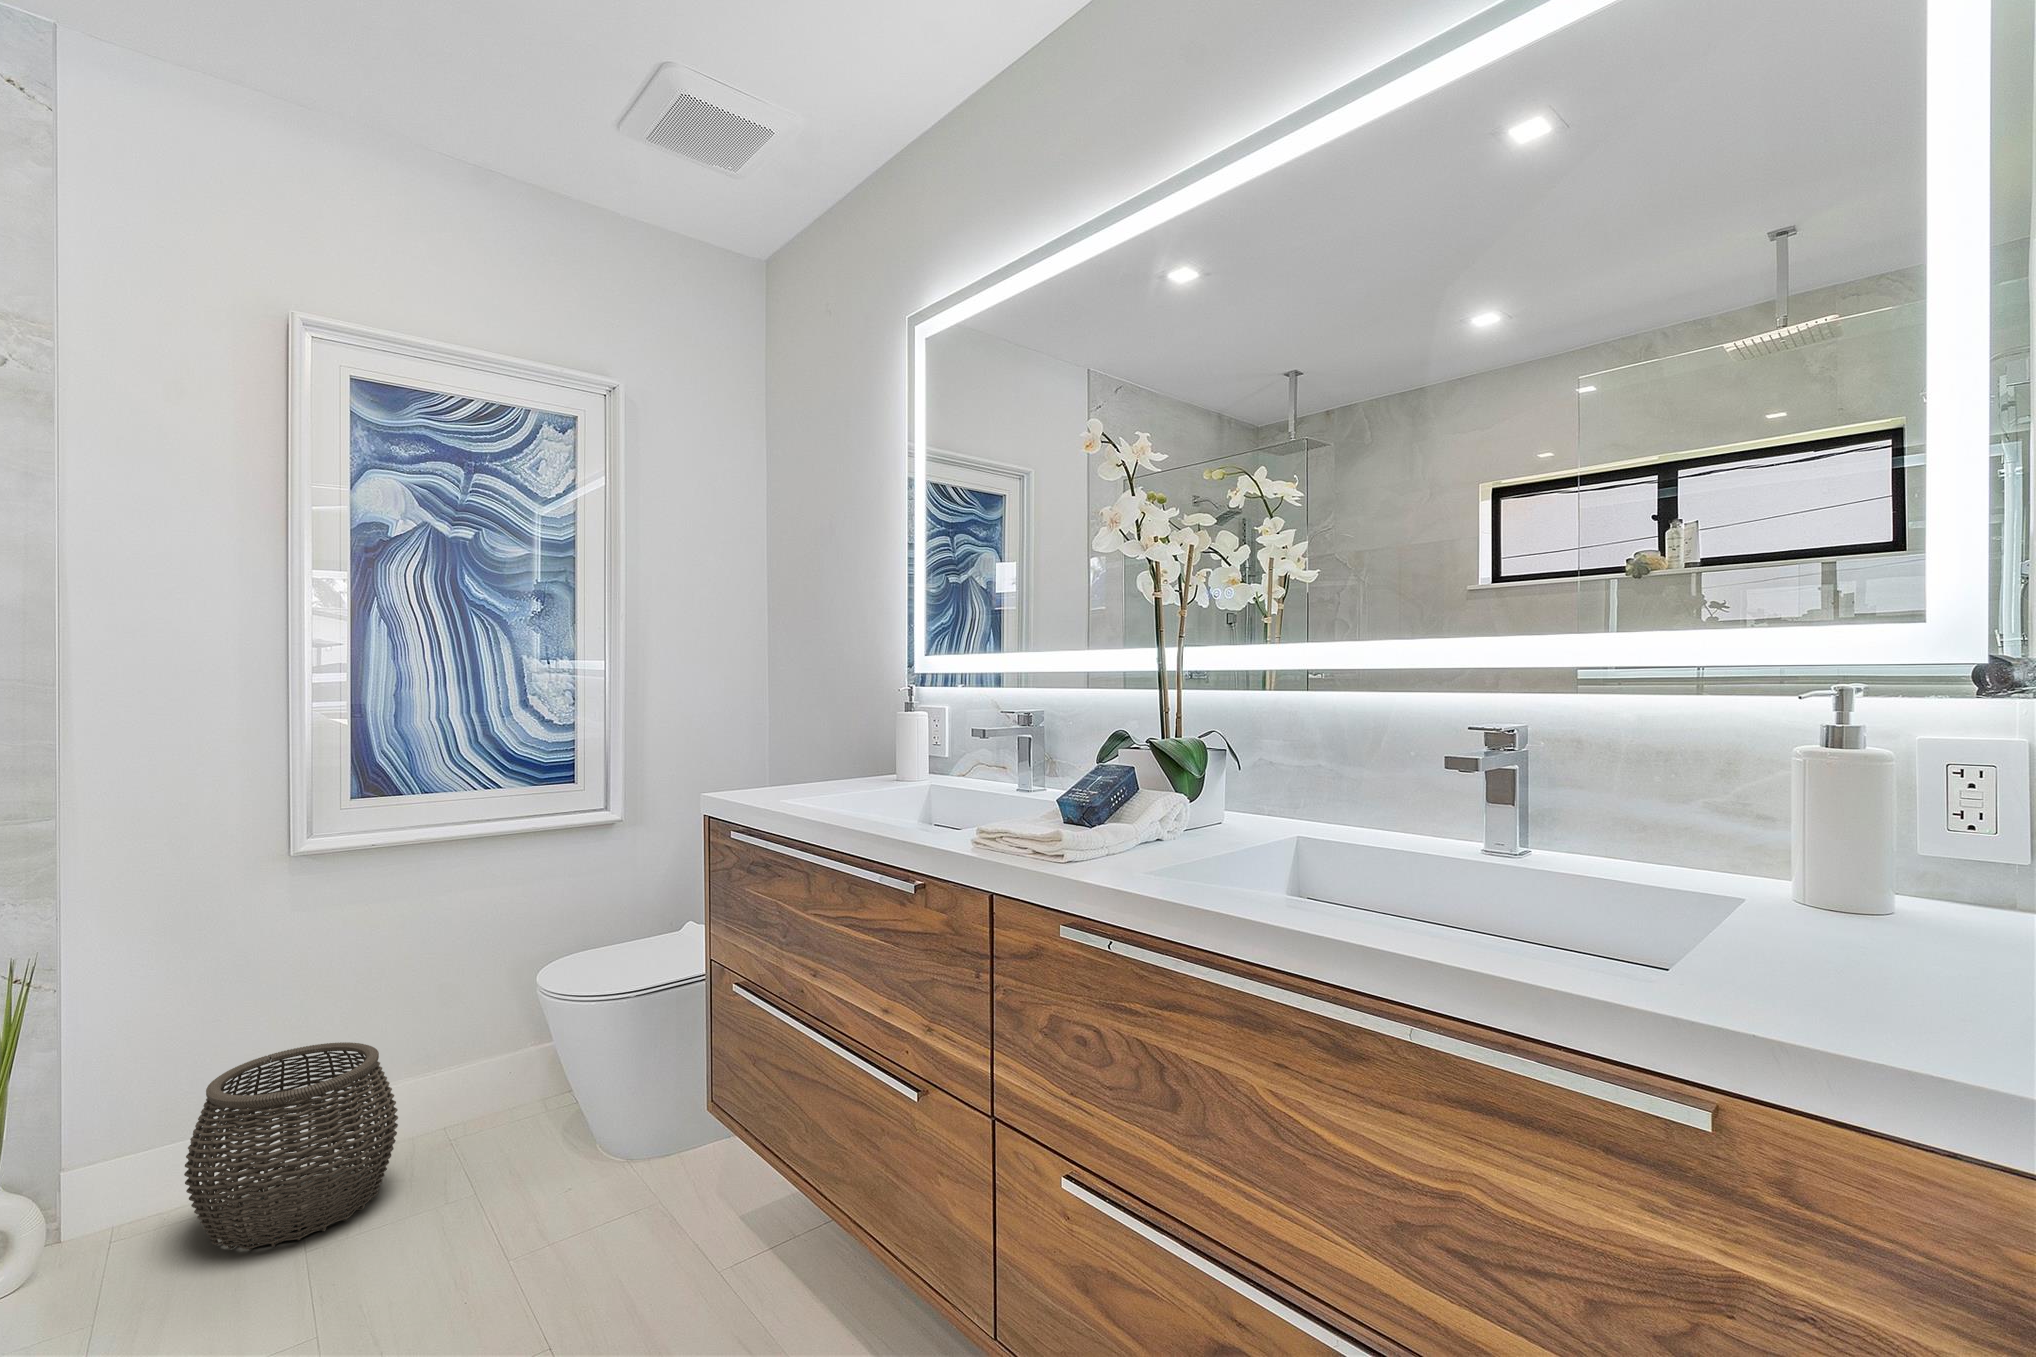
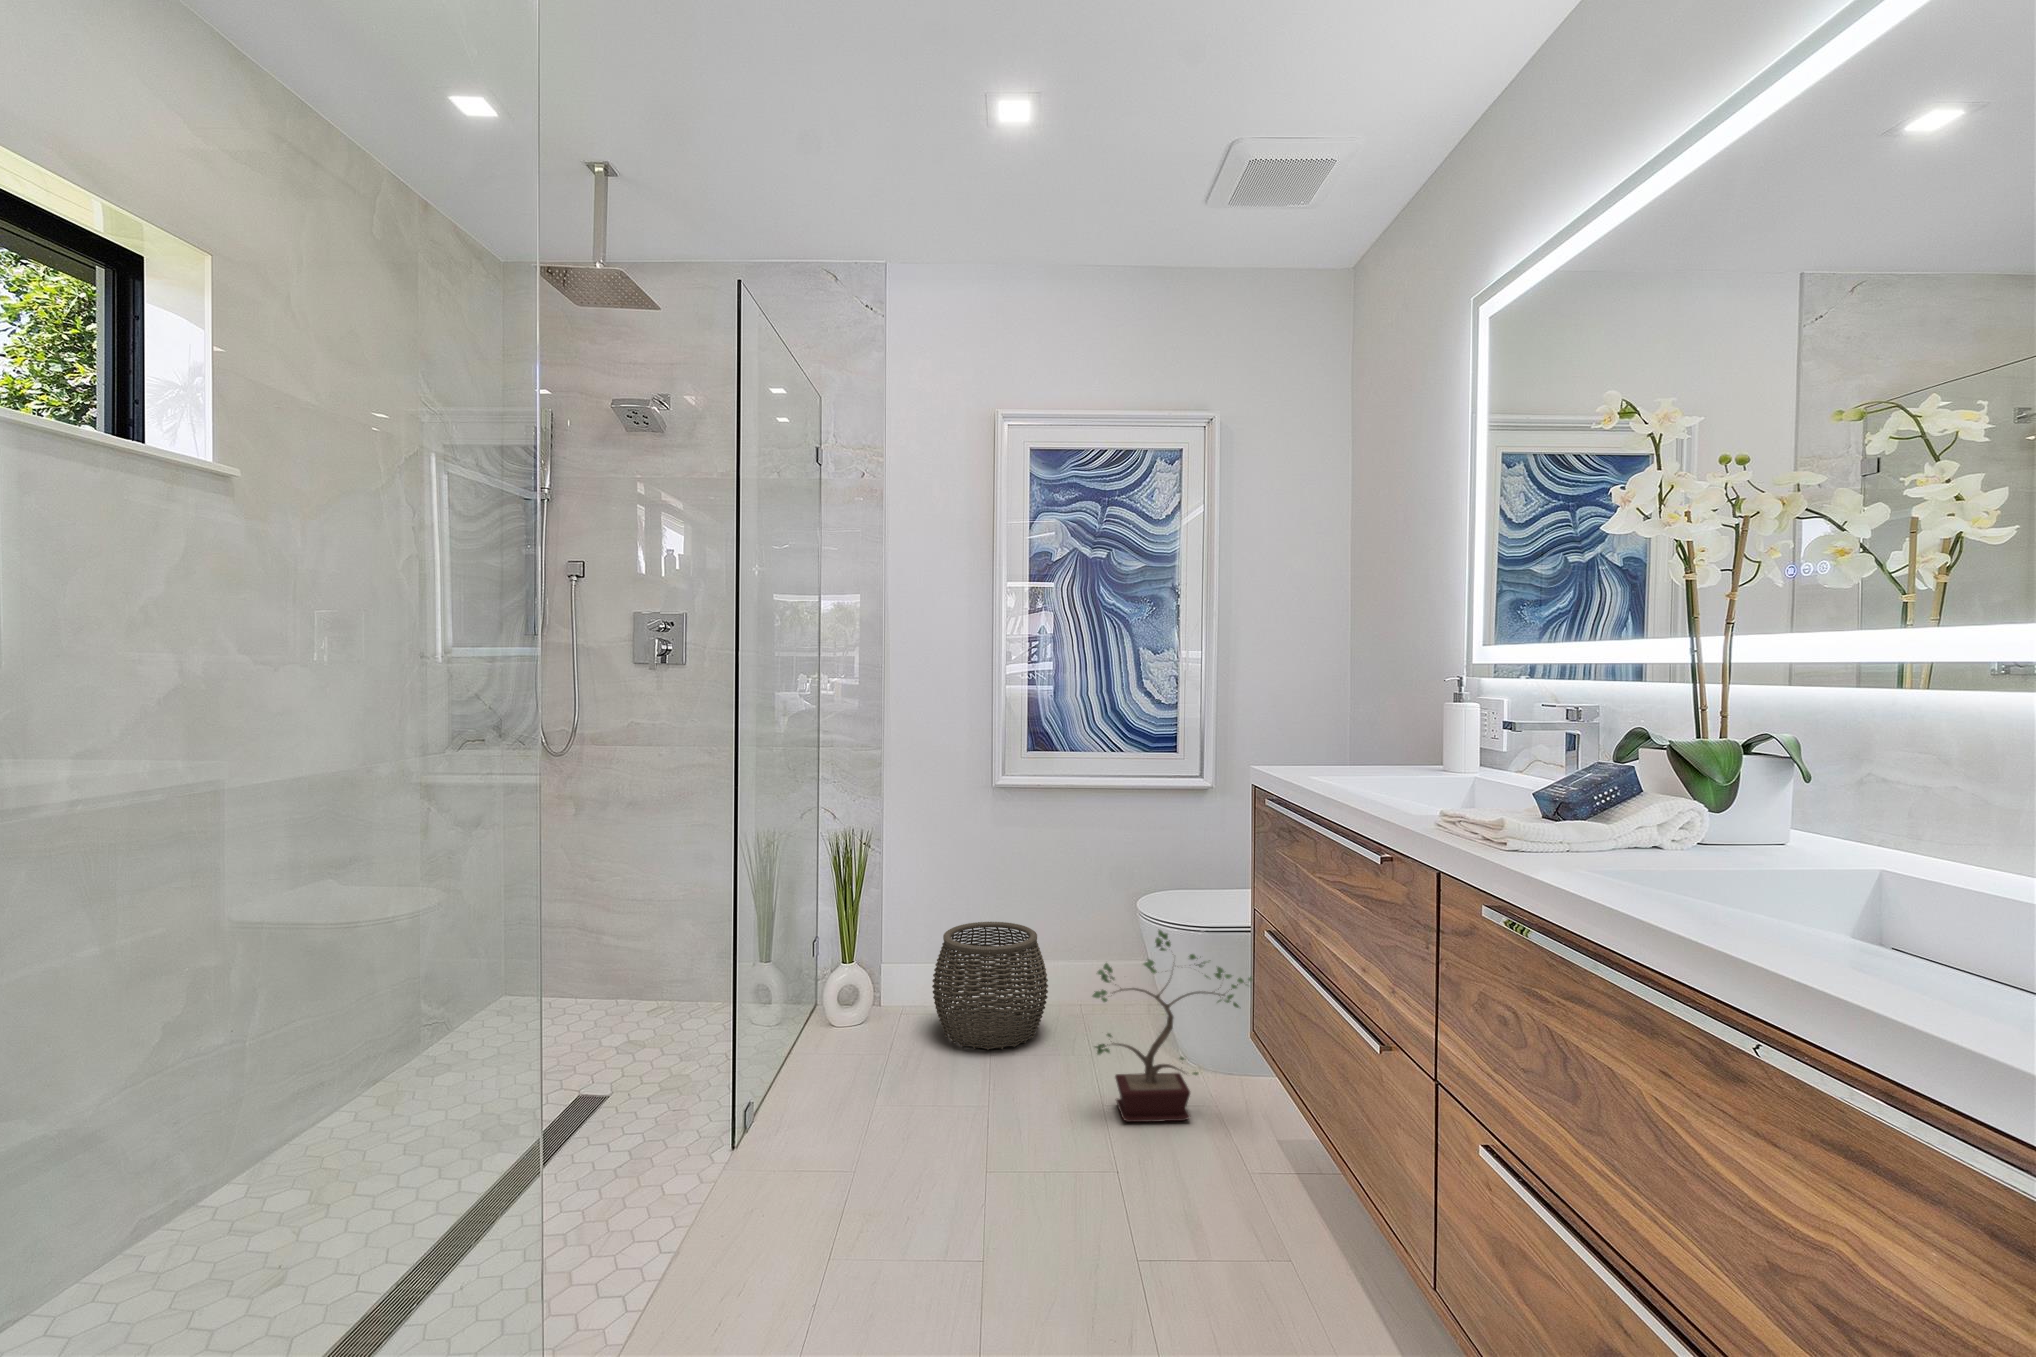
potted plant: none [489,1006,715,1268] -> present [1093,930,1252,1122]

